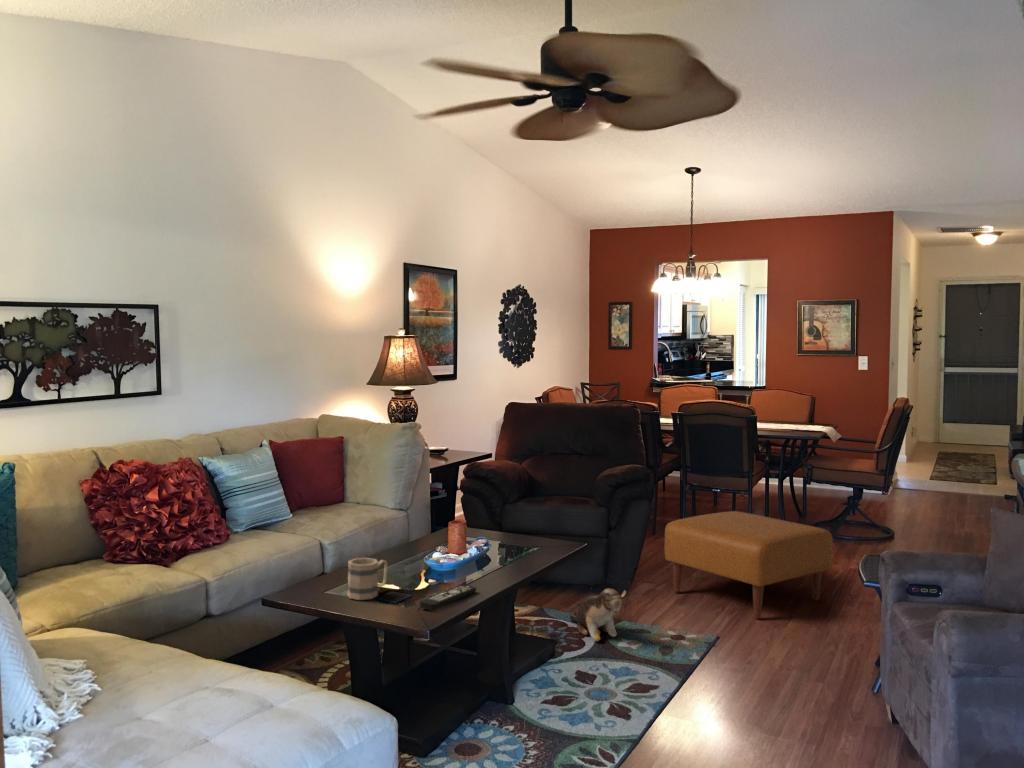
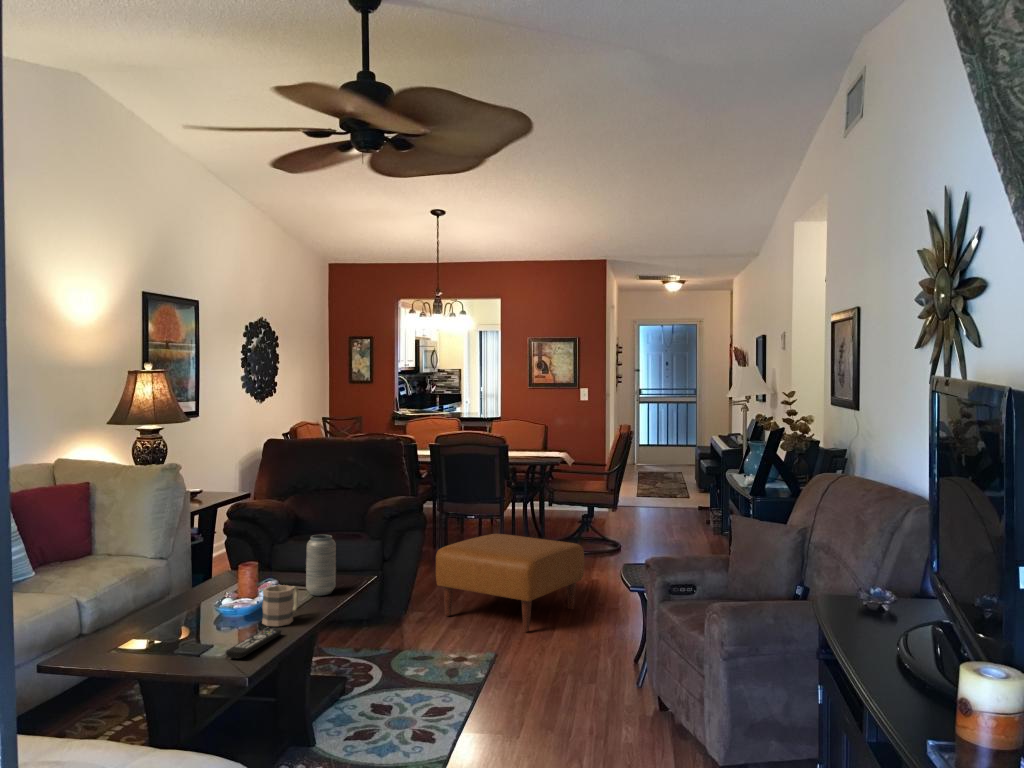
vase: none [514,499,543,558] -> present [306,535,336,596]
mug: present [347,558,388,600] -> present [262,585,298,626]
plush toy: present [570,589,626,641] -> none [351,618,413,673]

